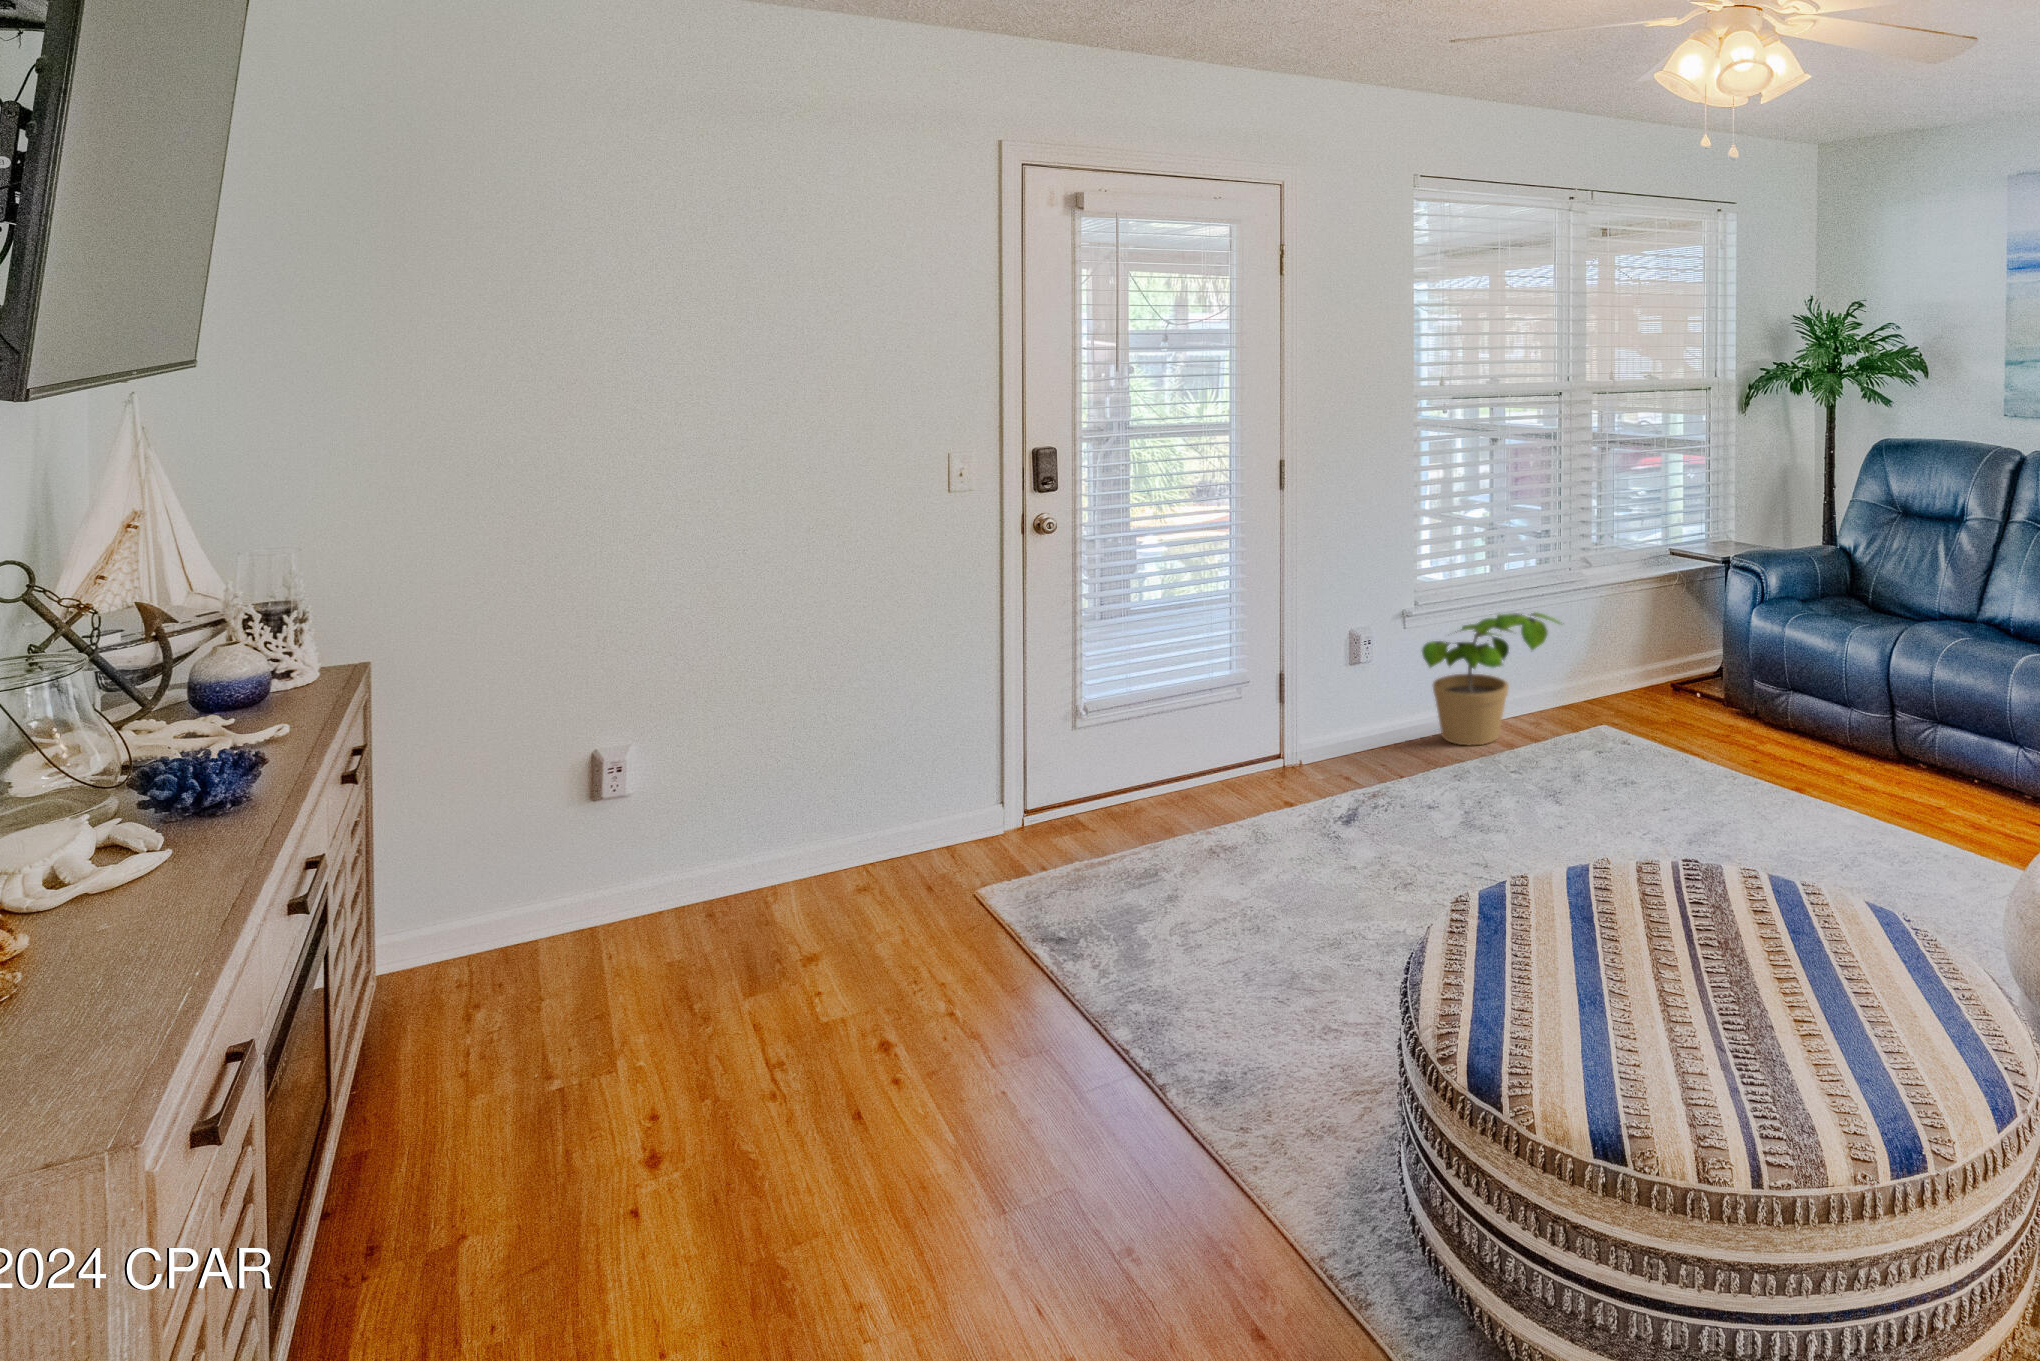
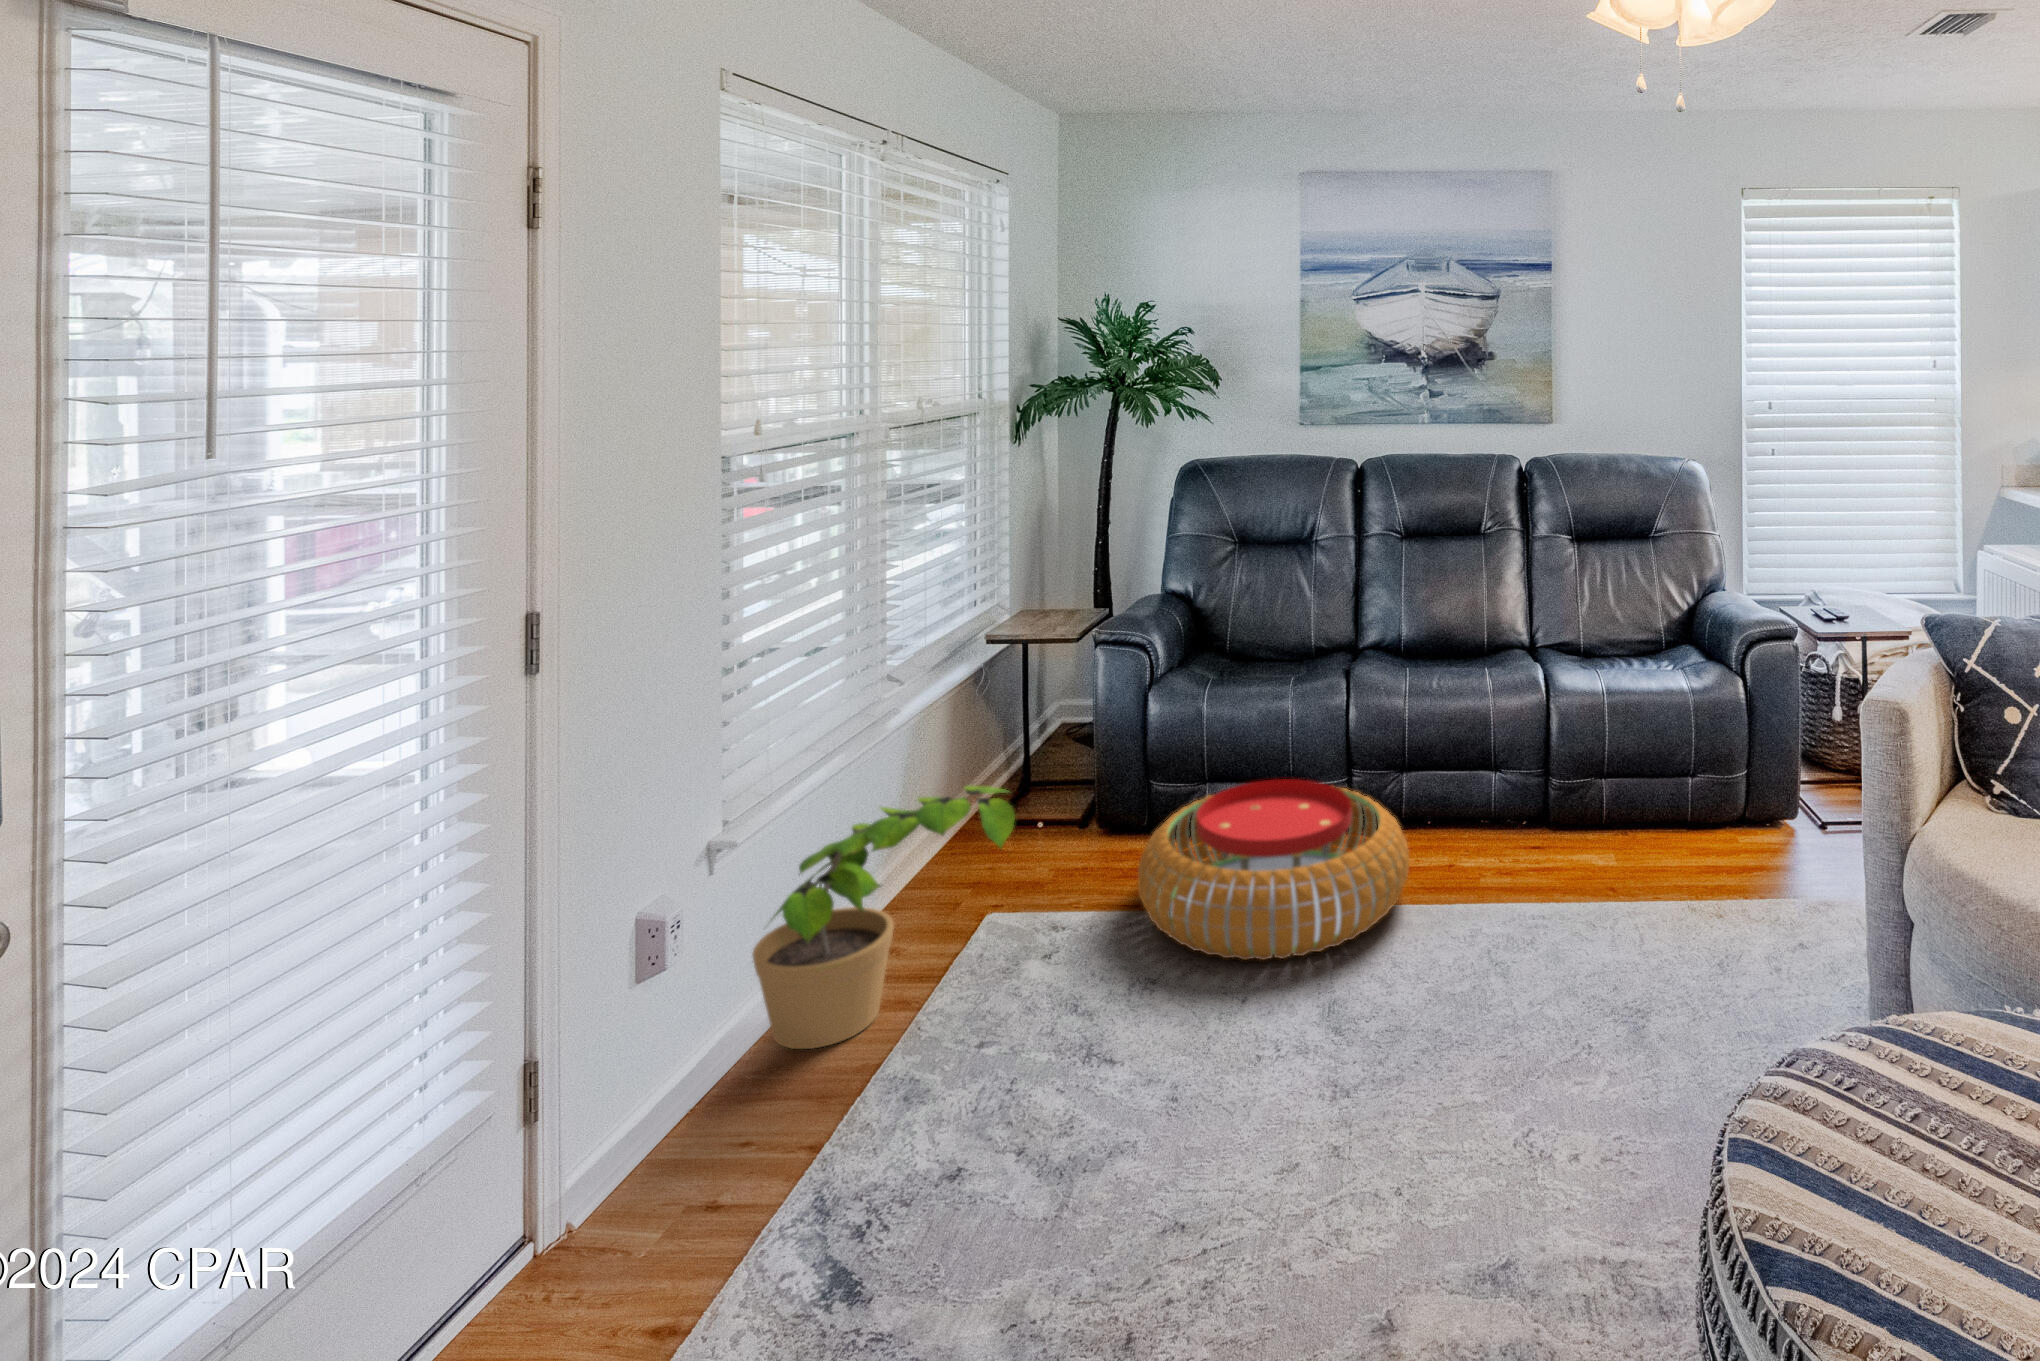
pouf: none [1658,686,1881,814] -> present [1138,779,1409,960]

